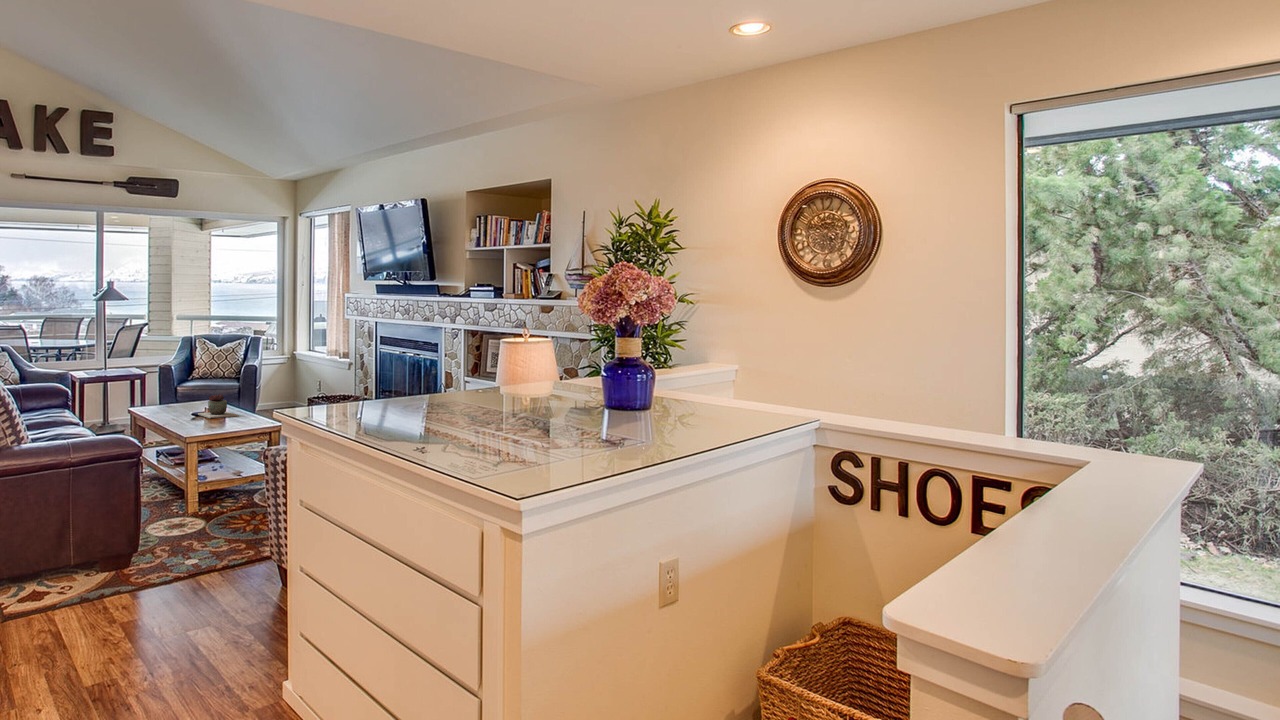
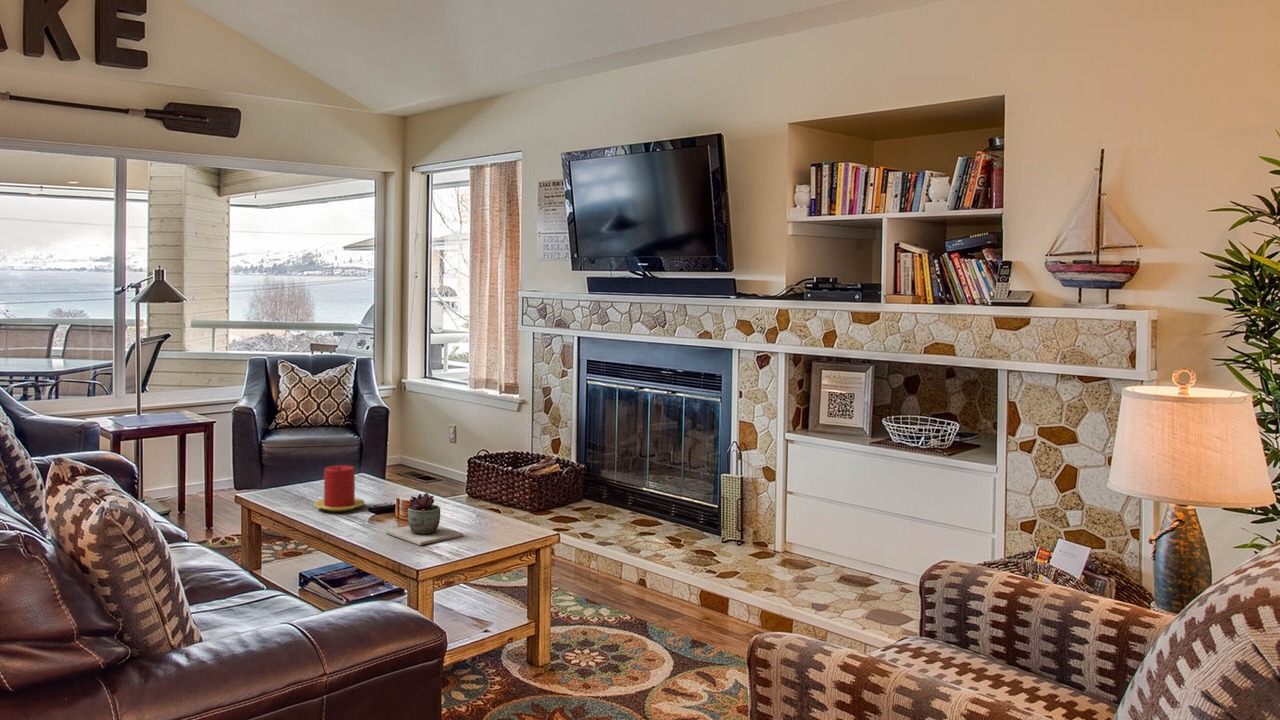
candle: none [170,384,201,408] -> present [314,465,365,511]

